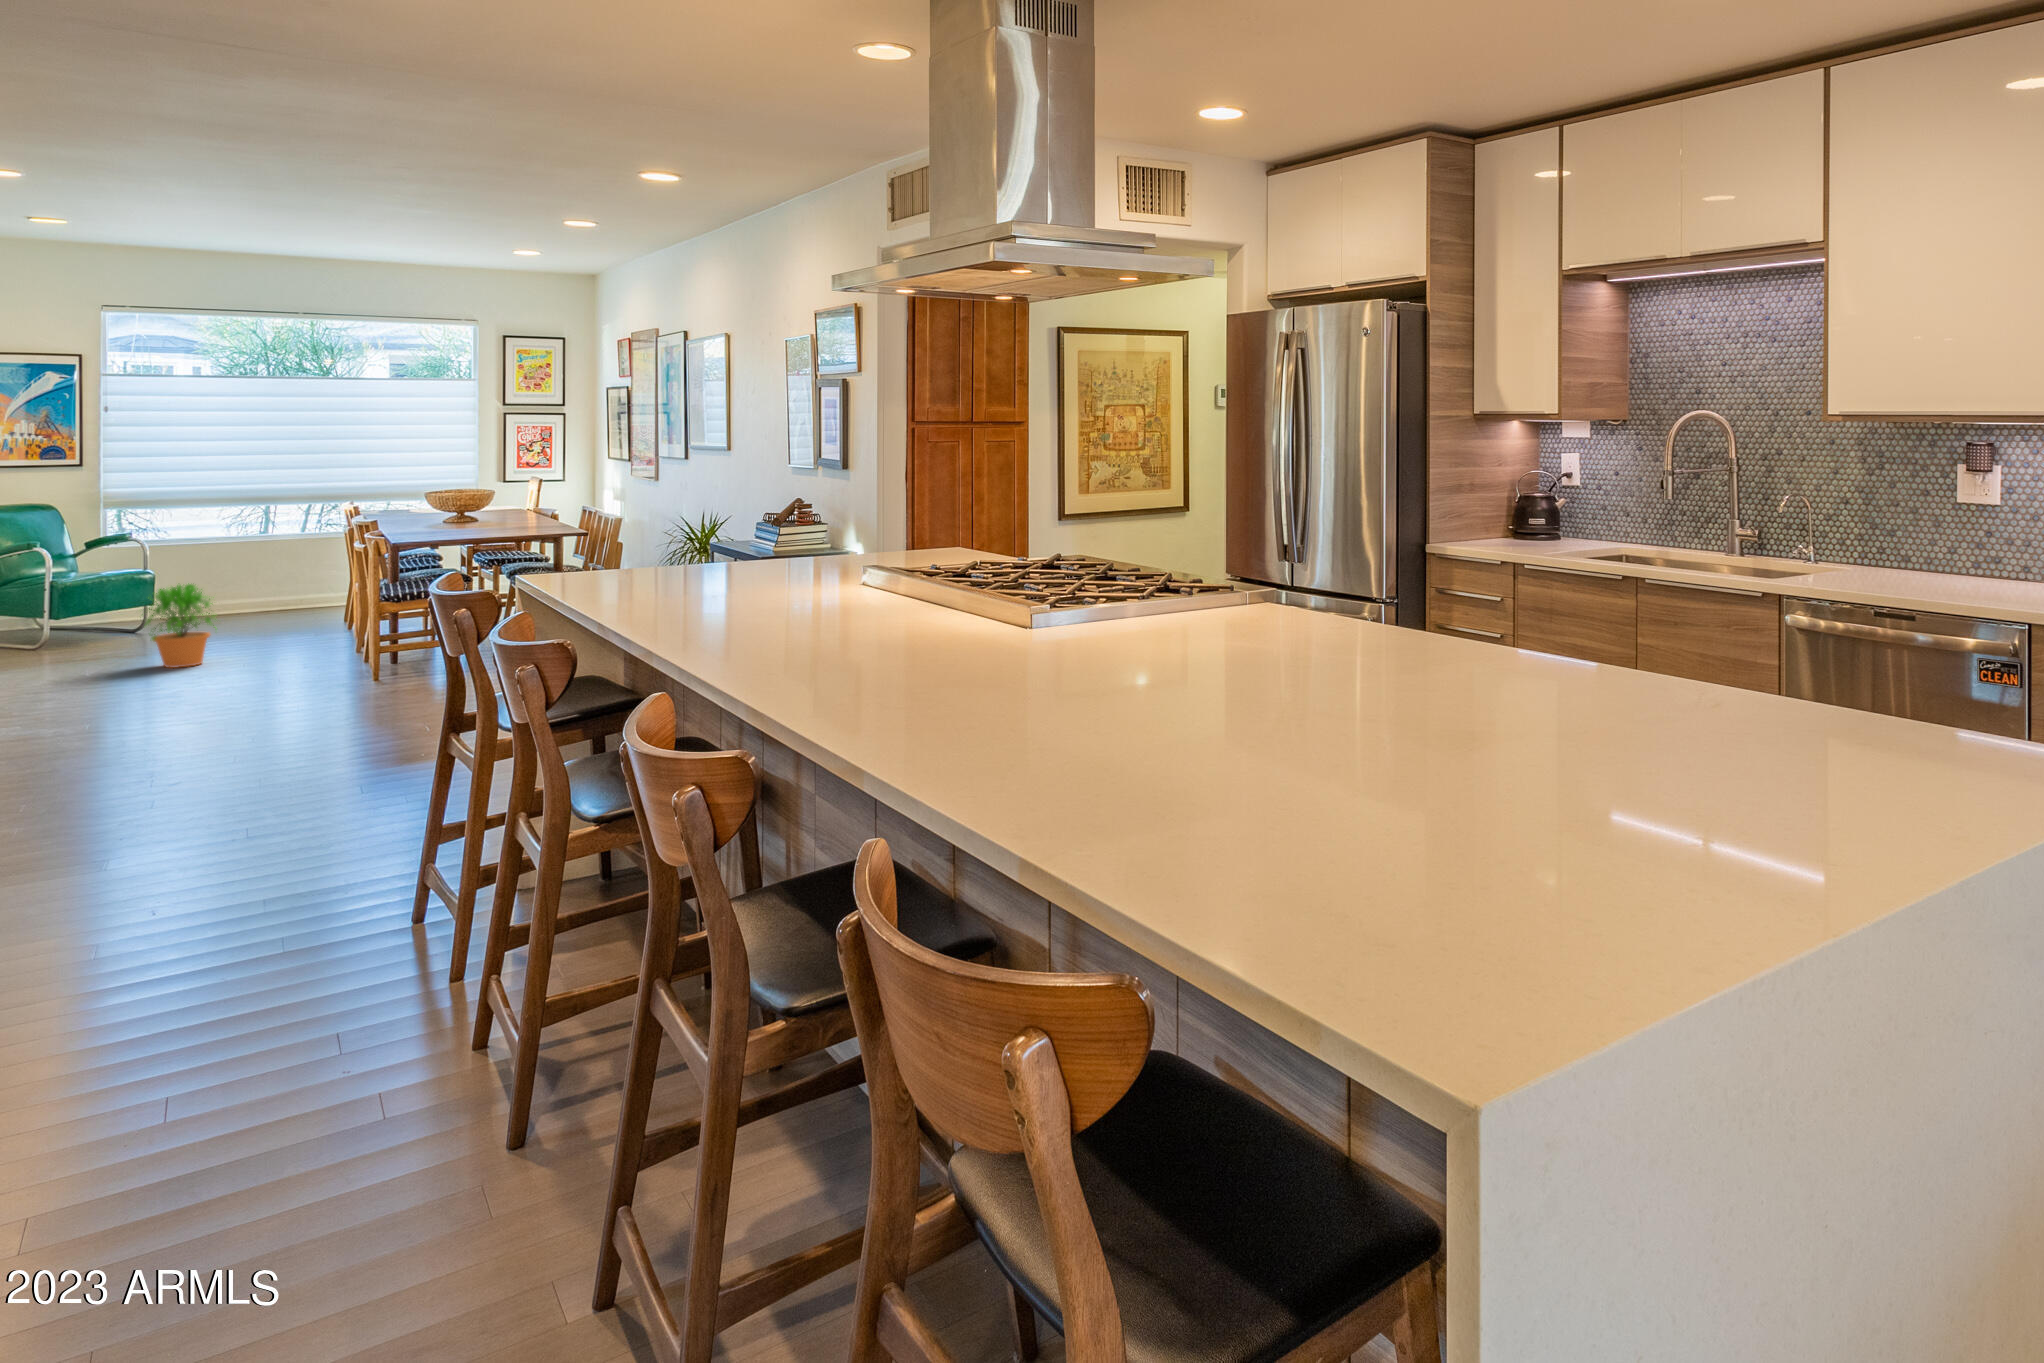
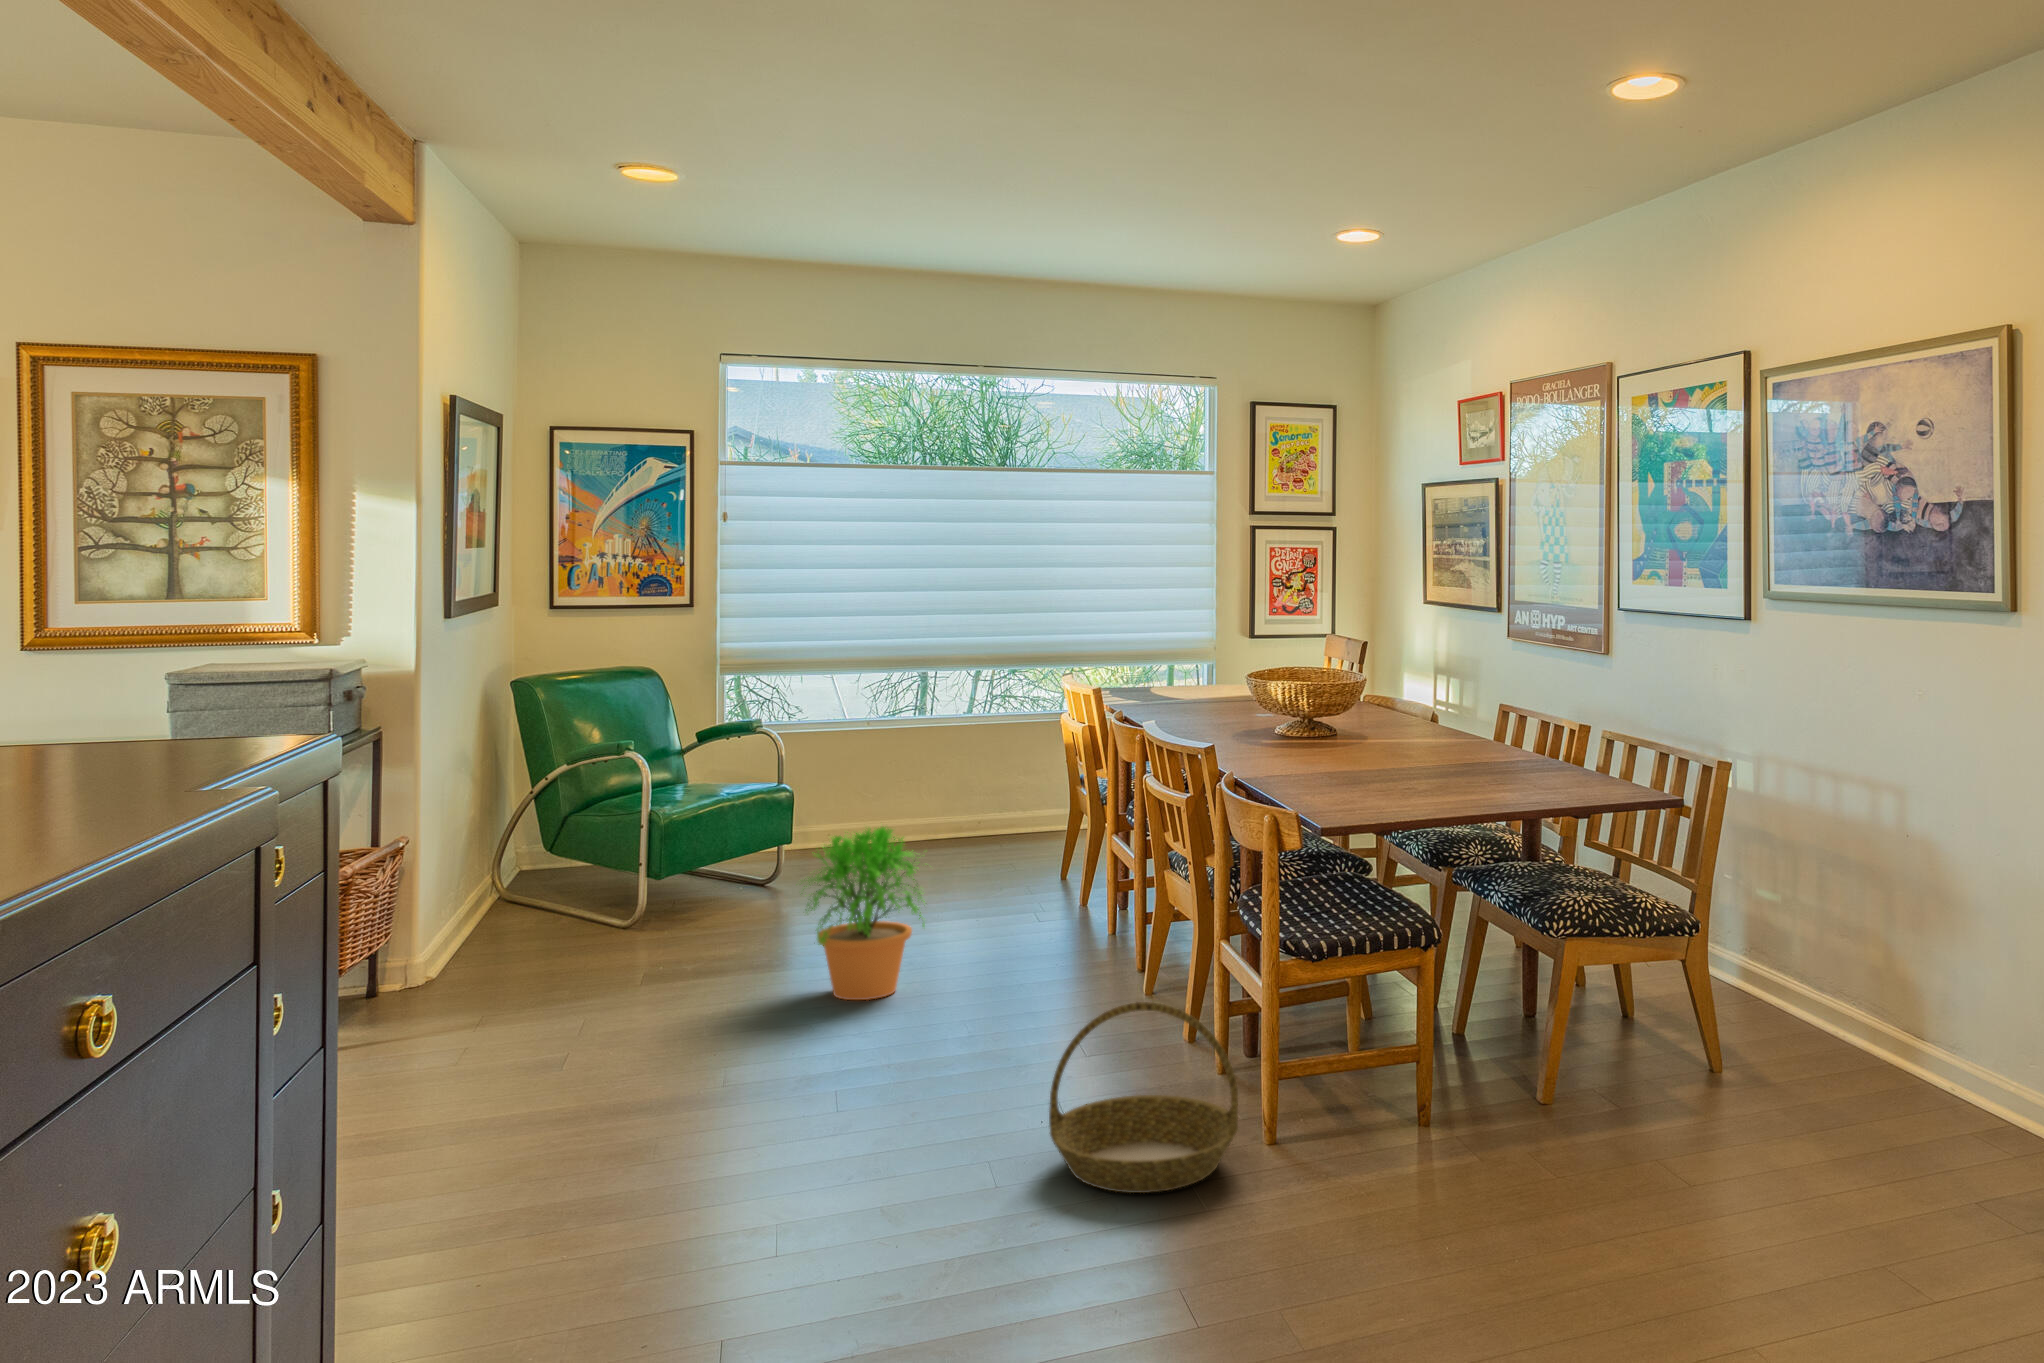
basket: none [234,637,326,706] -> present [1049,1002,1238,1193]

